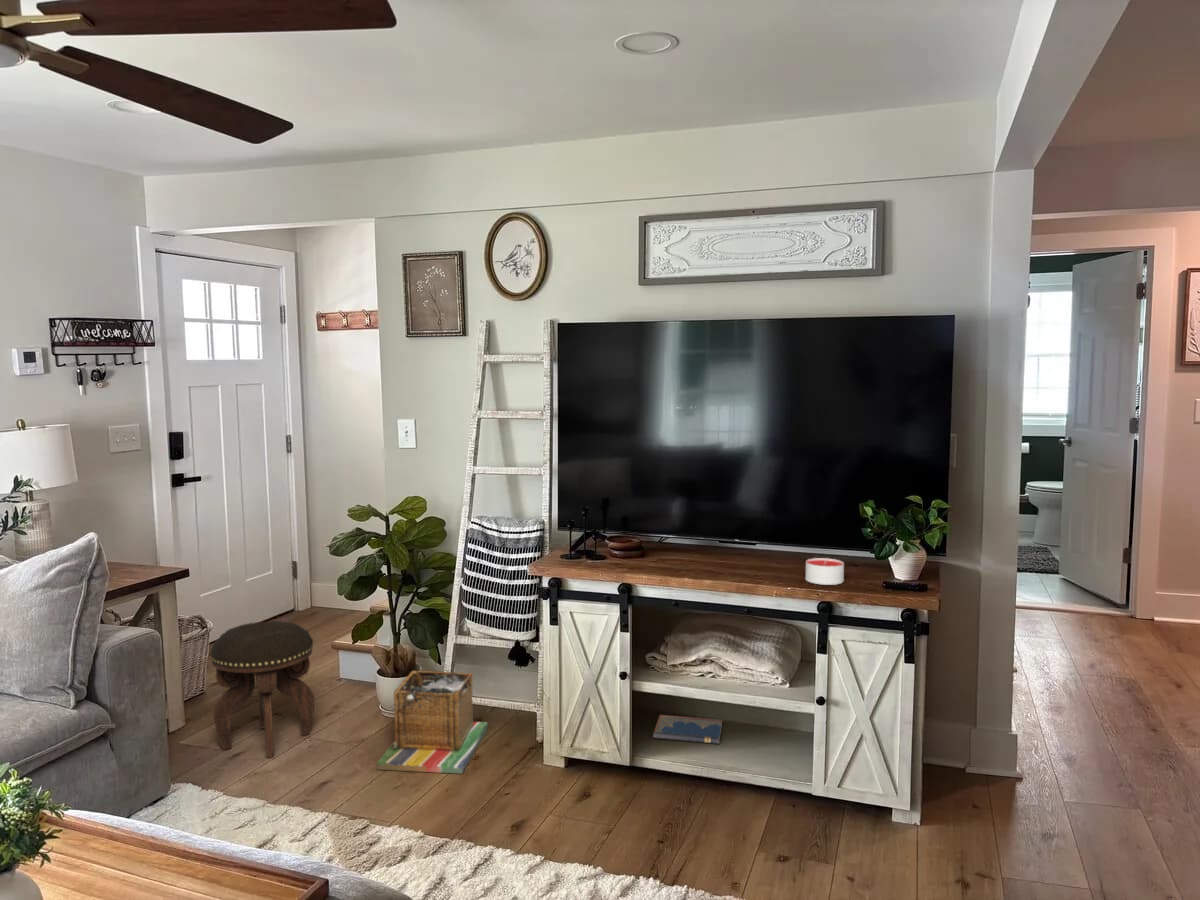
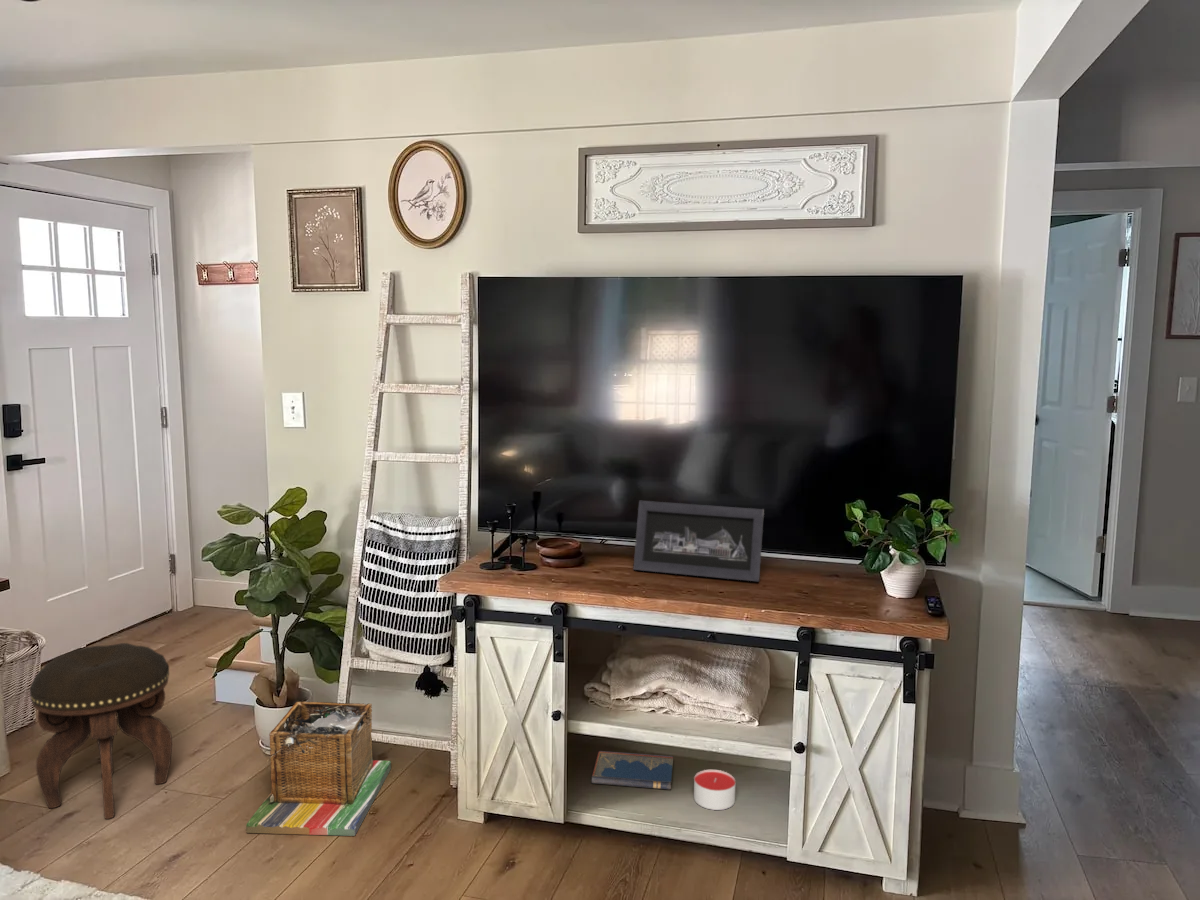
picture frame: none [686,503,793,568] -> present [633,501,764,581]
candle: present [806,558,844,585] -> present [694,770,735,810]

